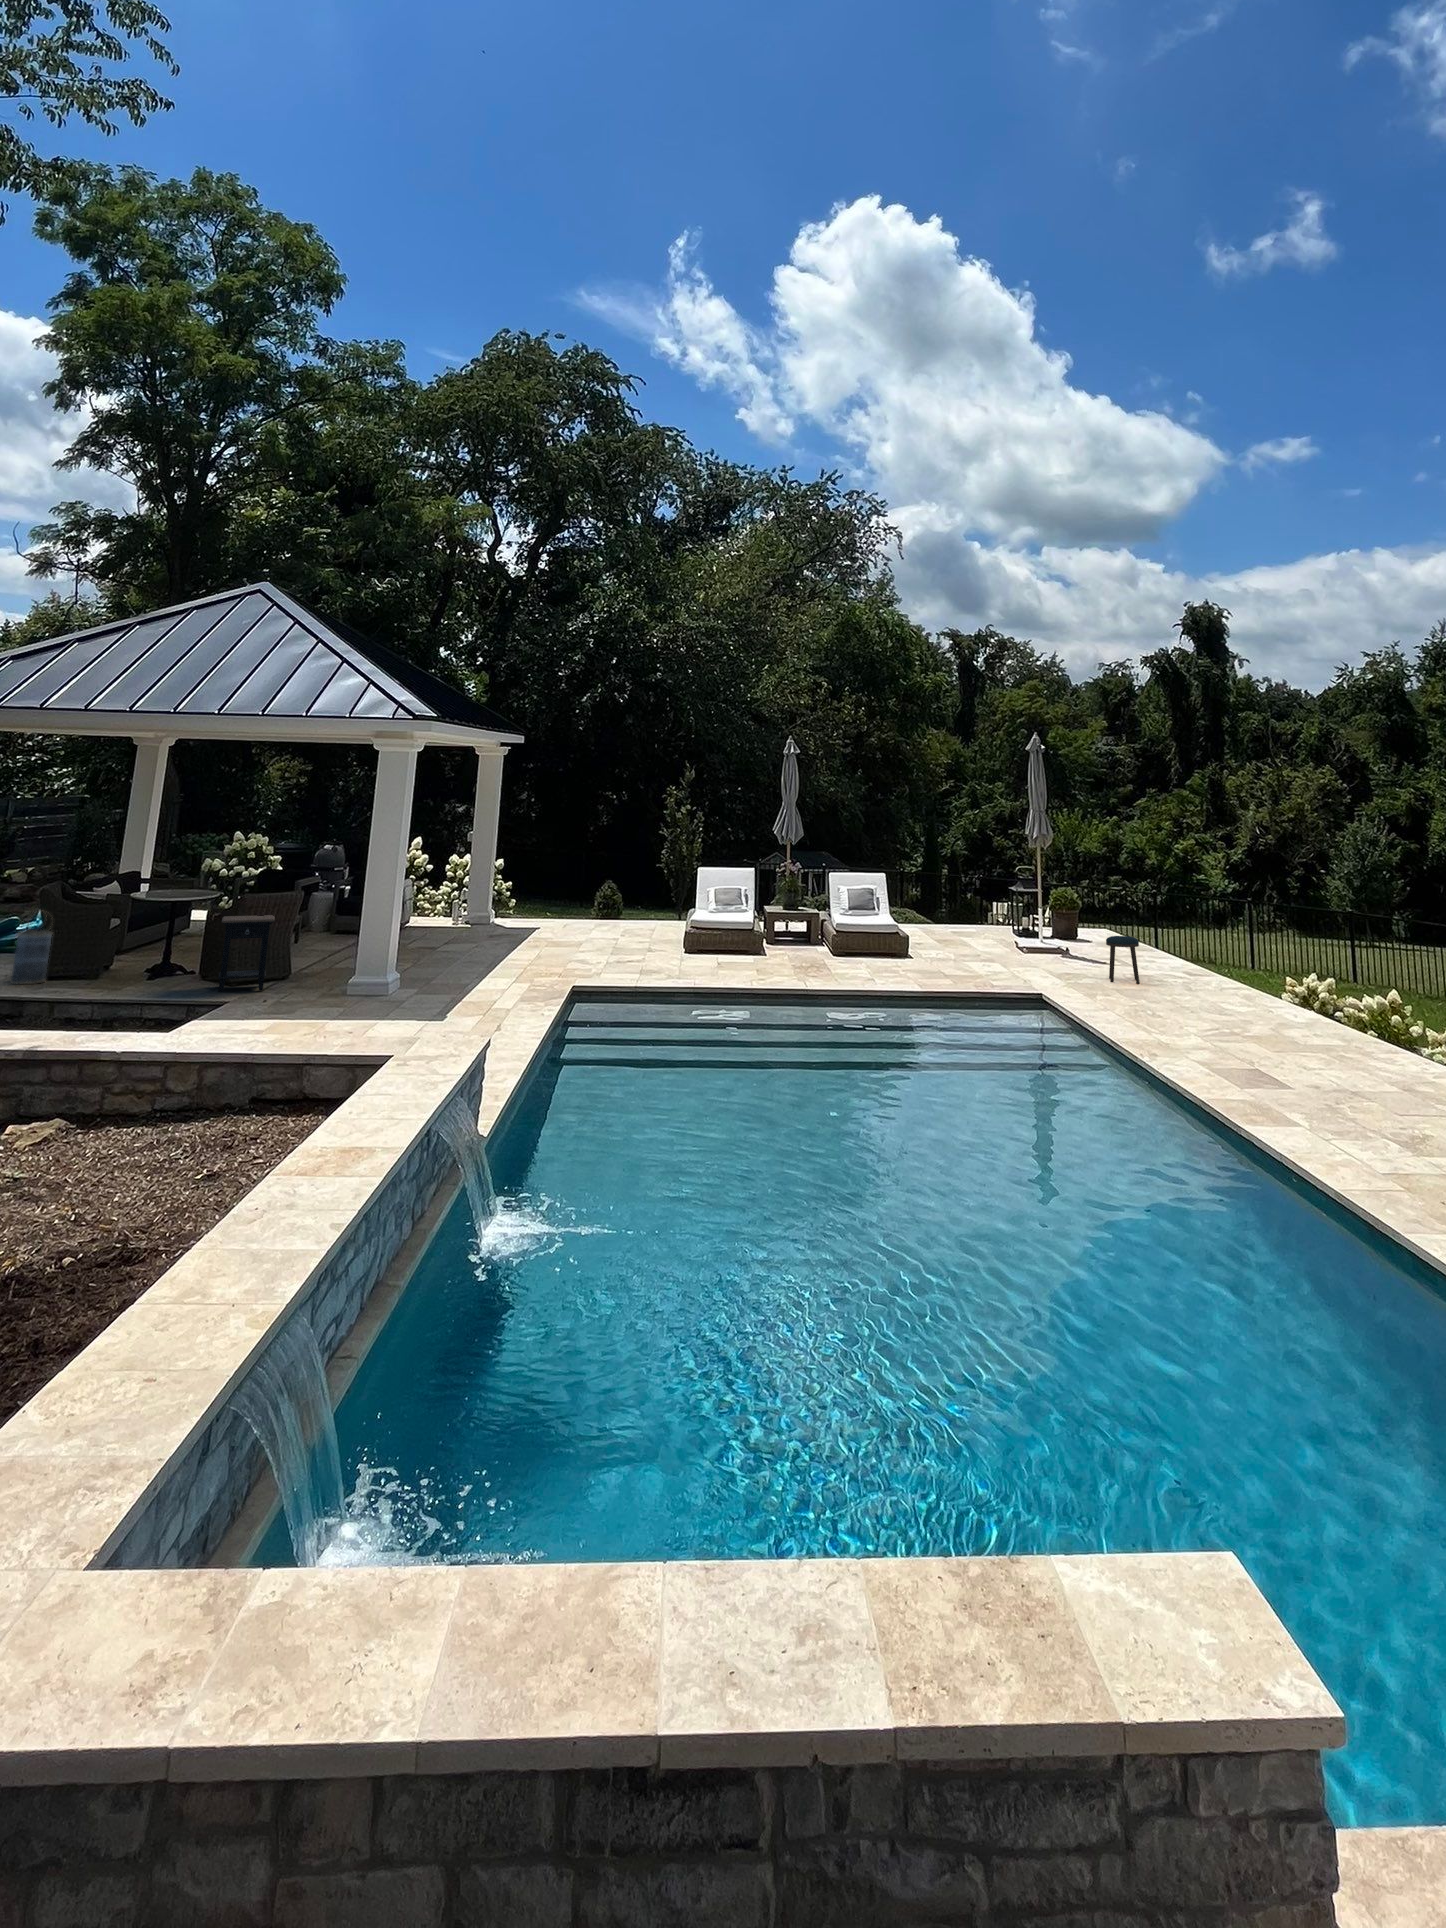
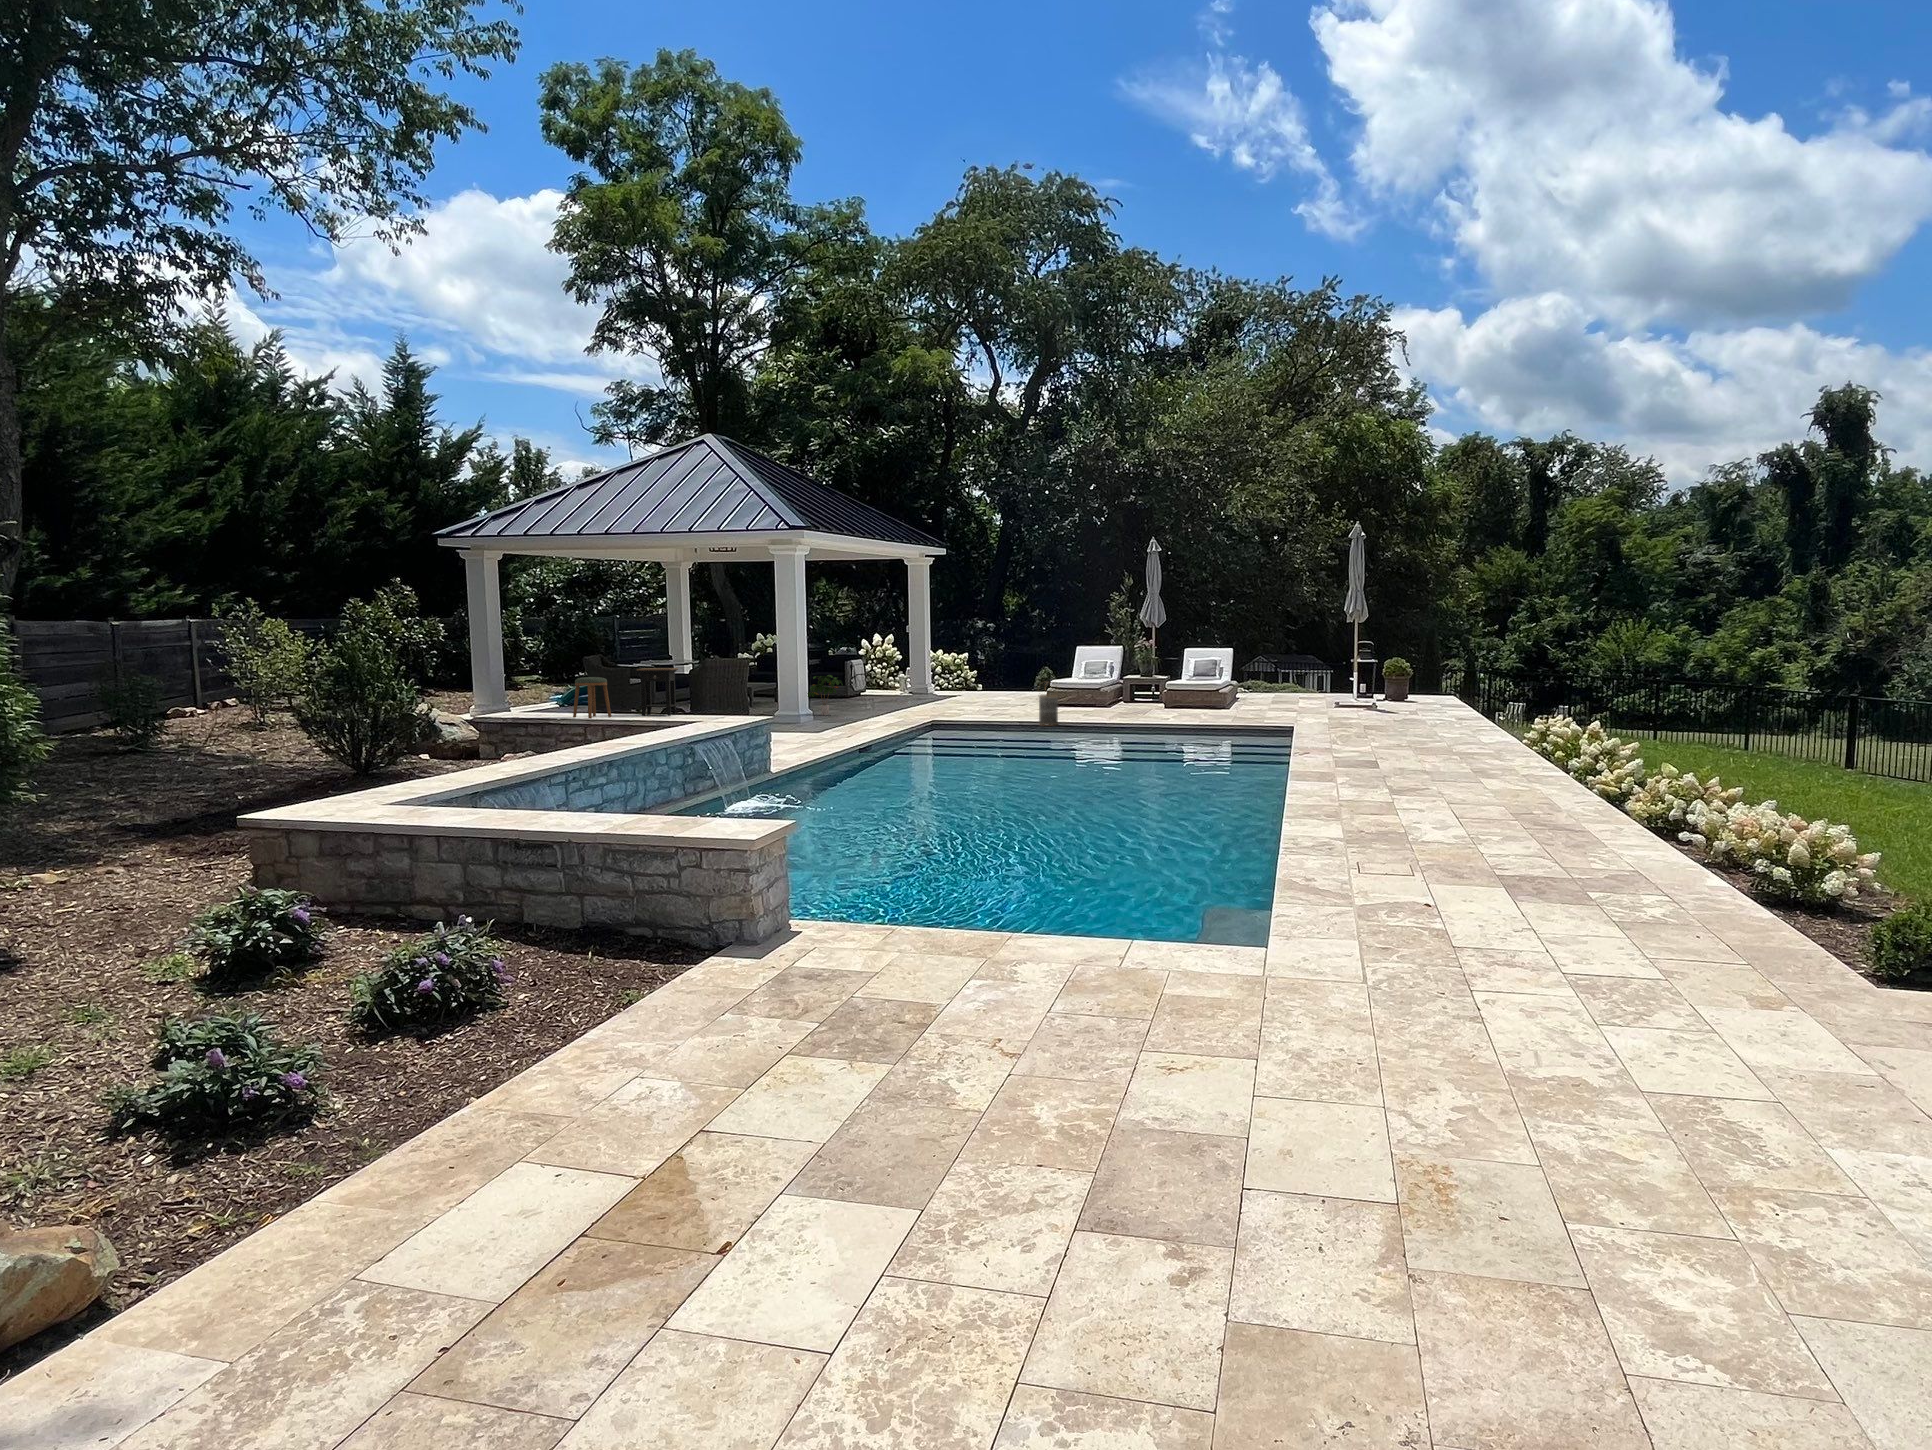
potted plant: none [429,915,481,972] -> present [807,675,843,715]
basket: present [11,916,52,984] -> present [1039,694,1058,725]
stool: present [1106,936,1140,984] -> present [573,677,611,718]

